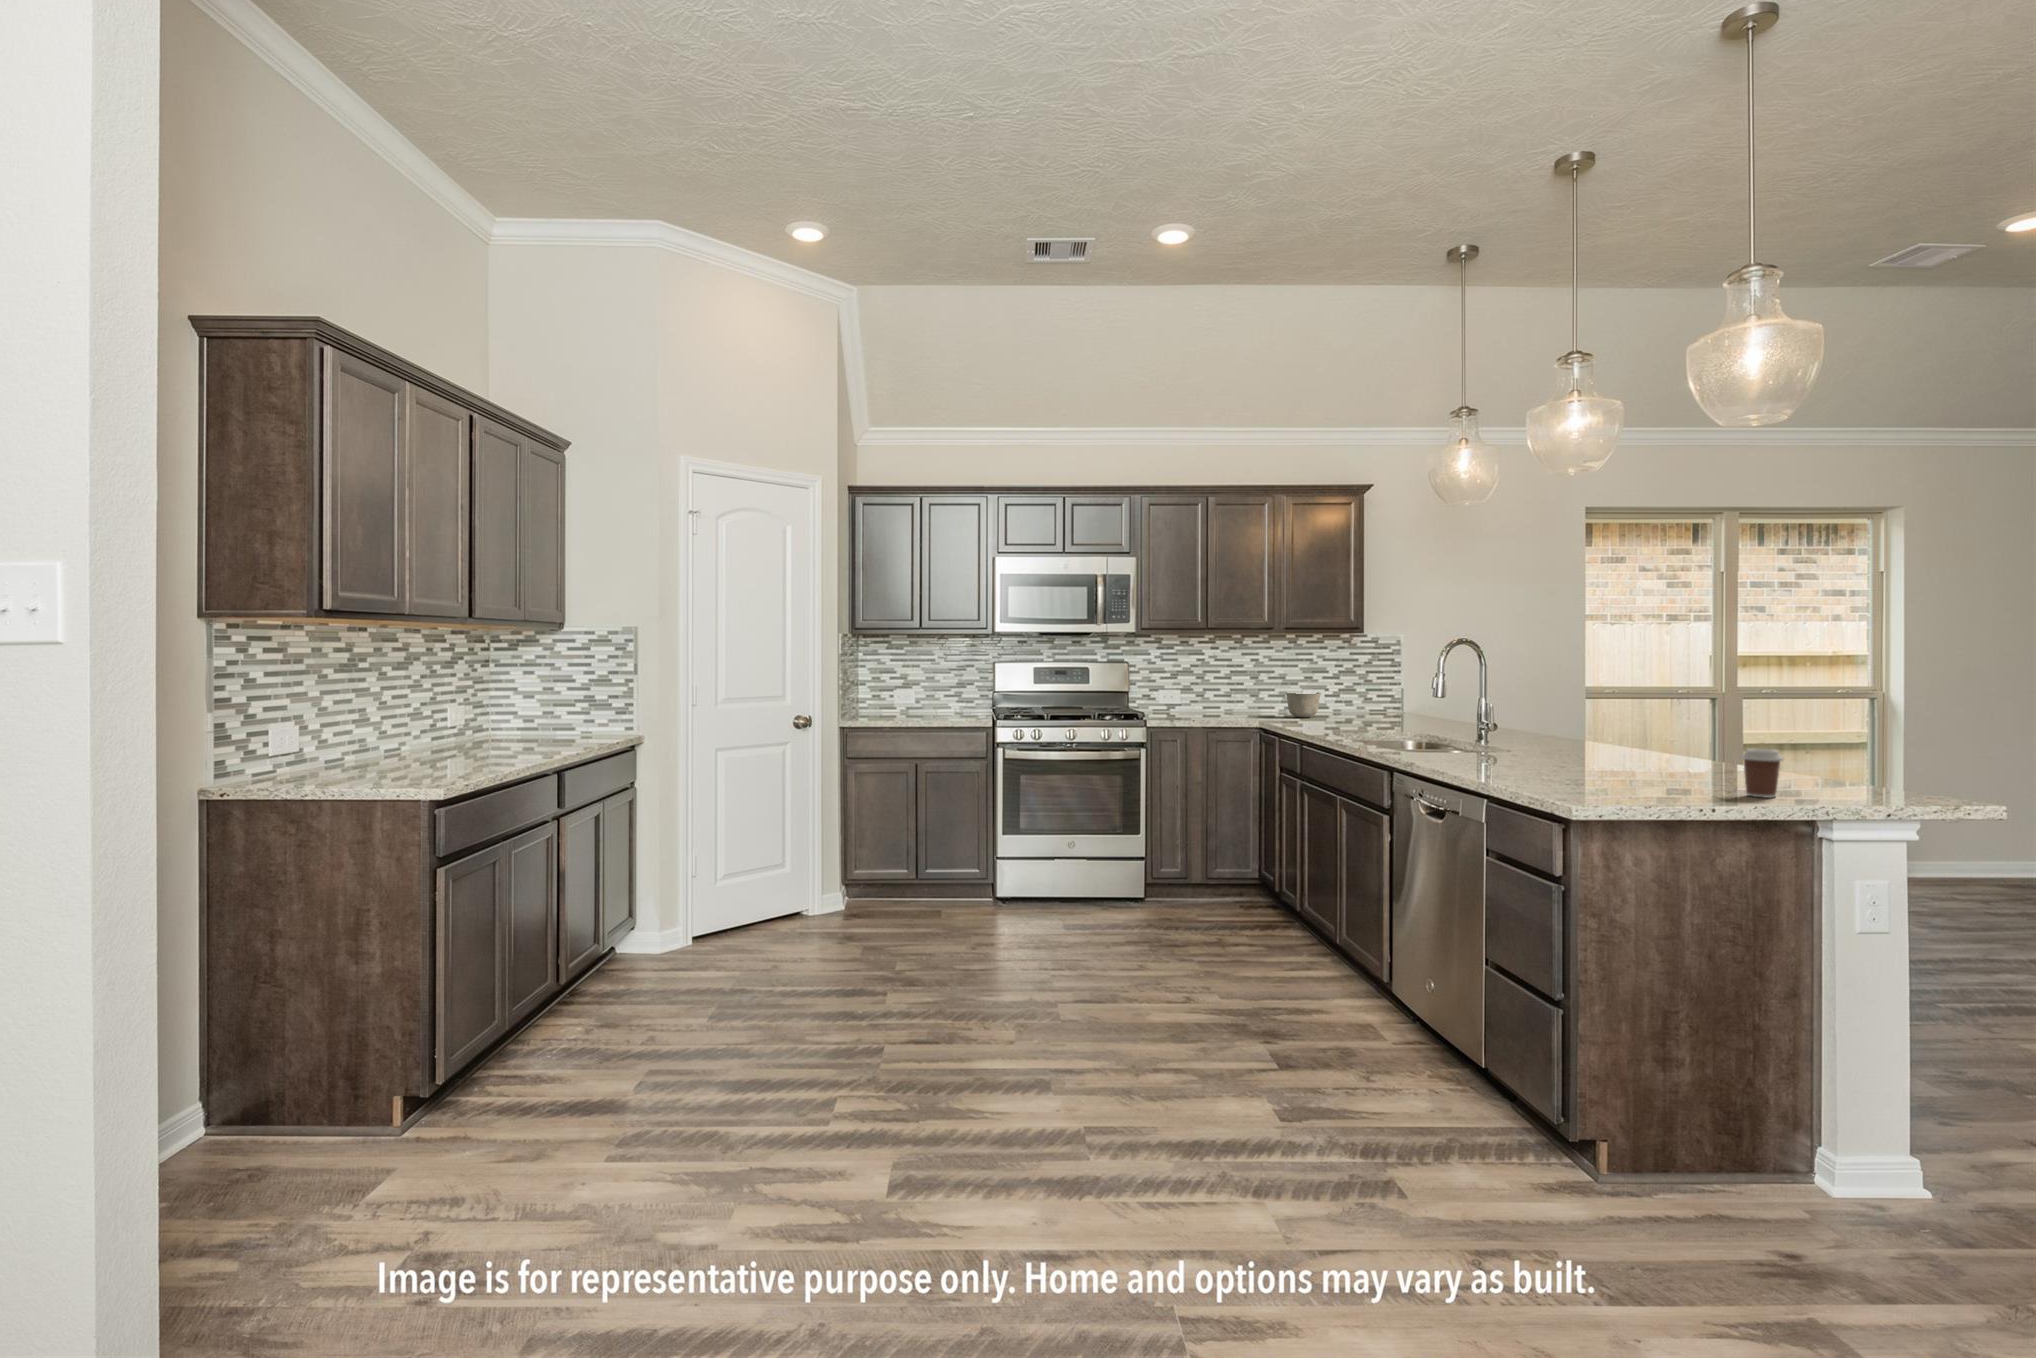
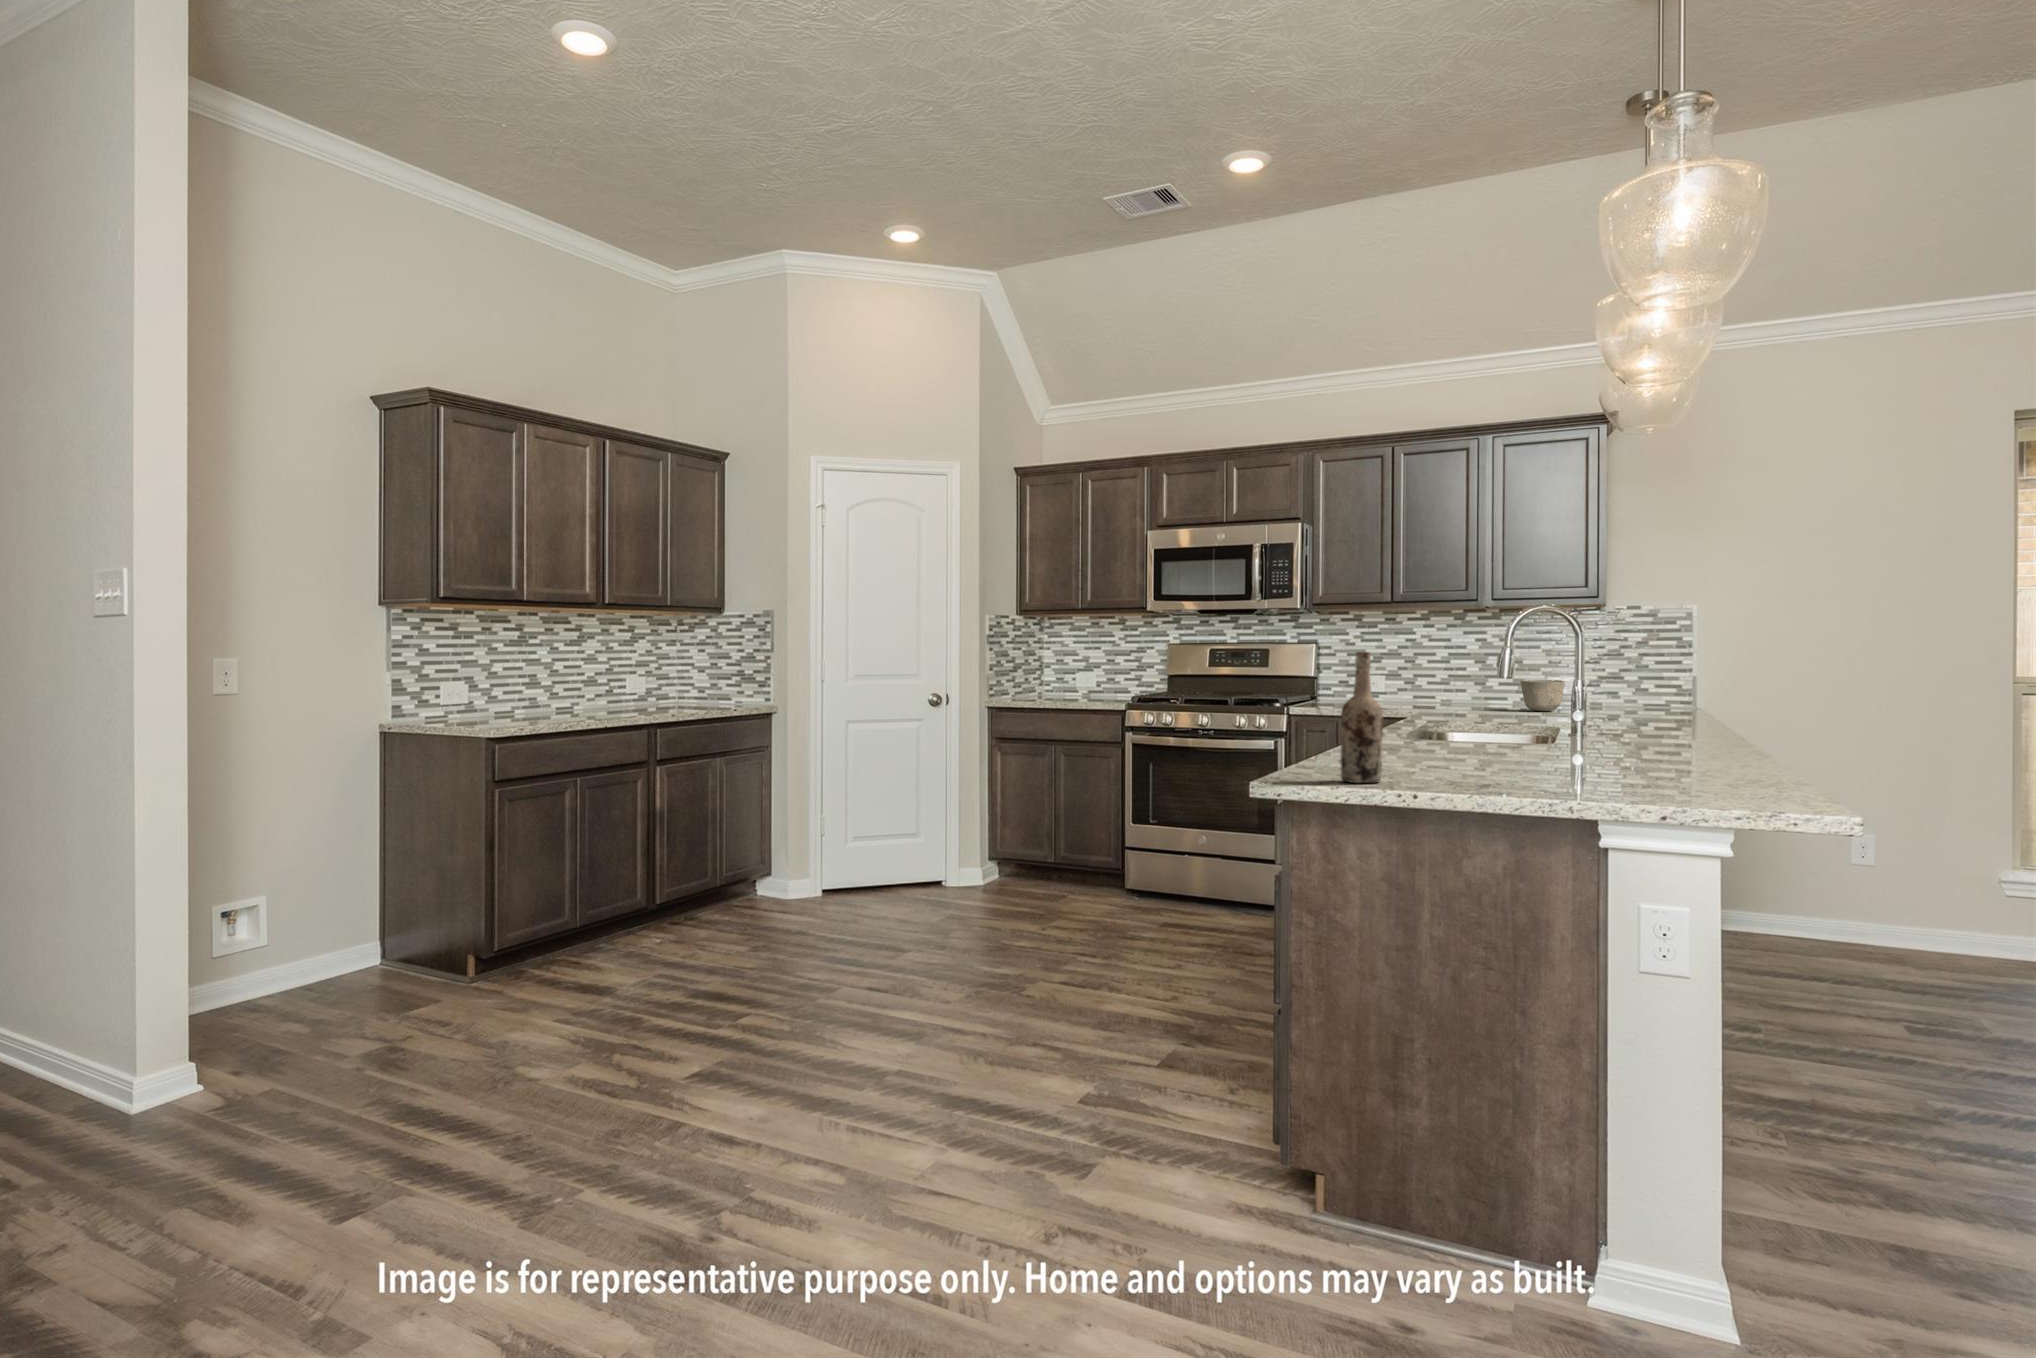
wine bottle: none [1589,682,1631,799] -> present [1341,652,1383,783]
coffee cup: present [1741,749,1783,798] -> none [1517,732,1562,790]

